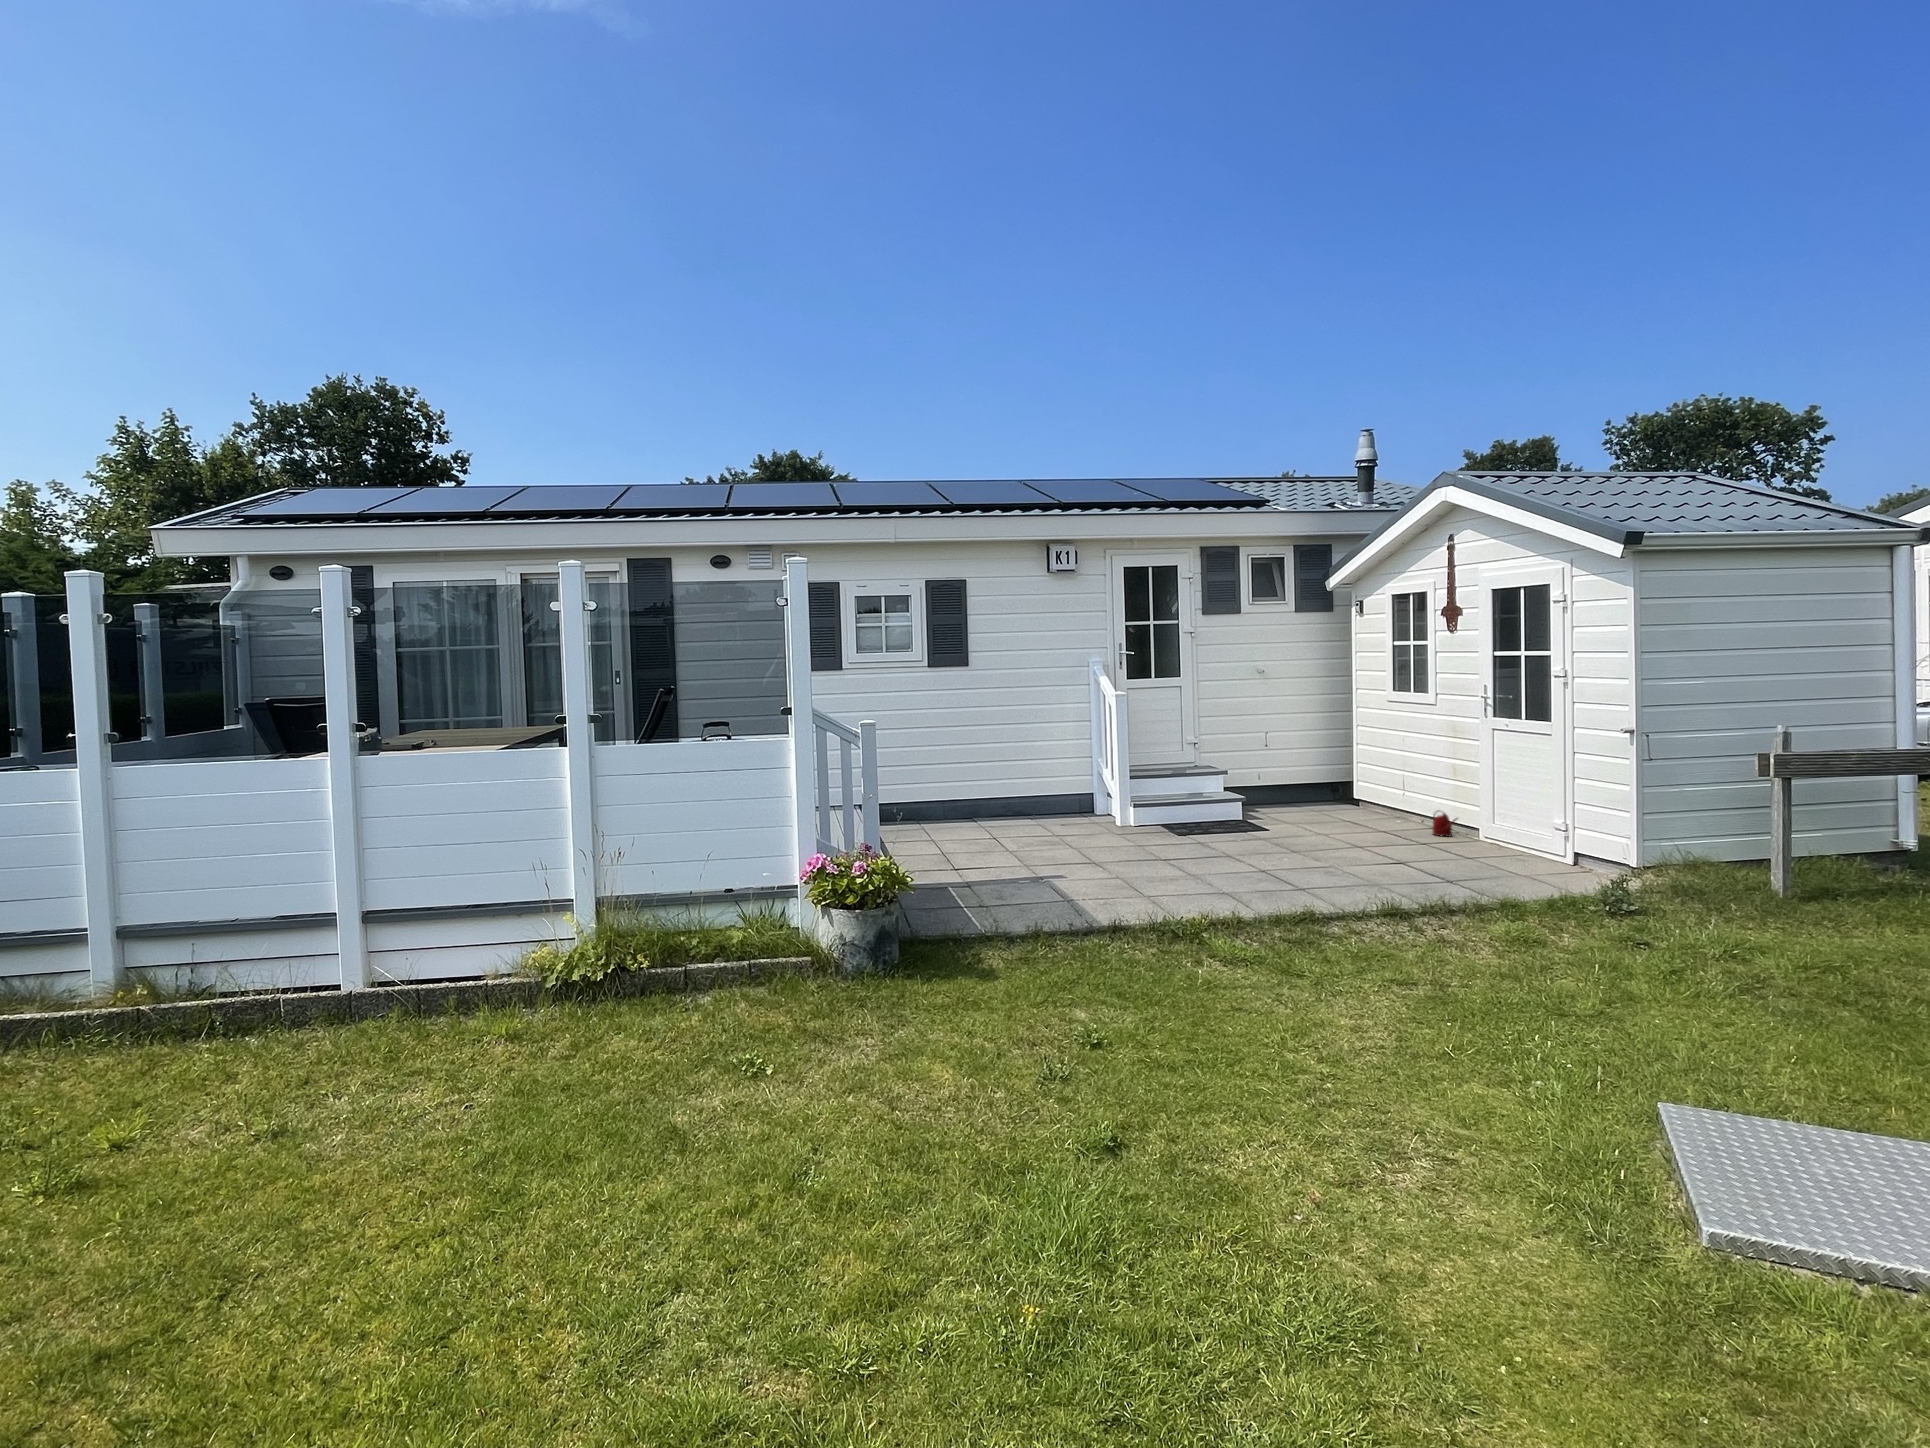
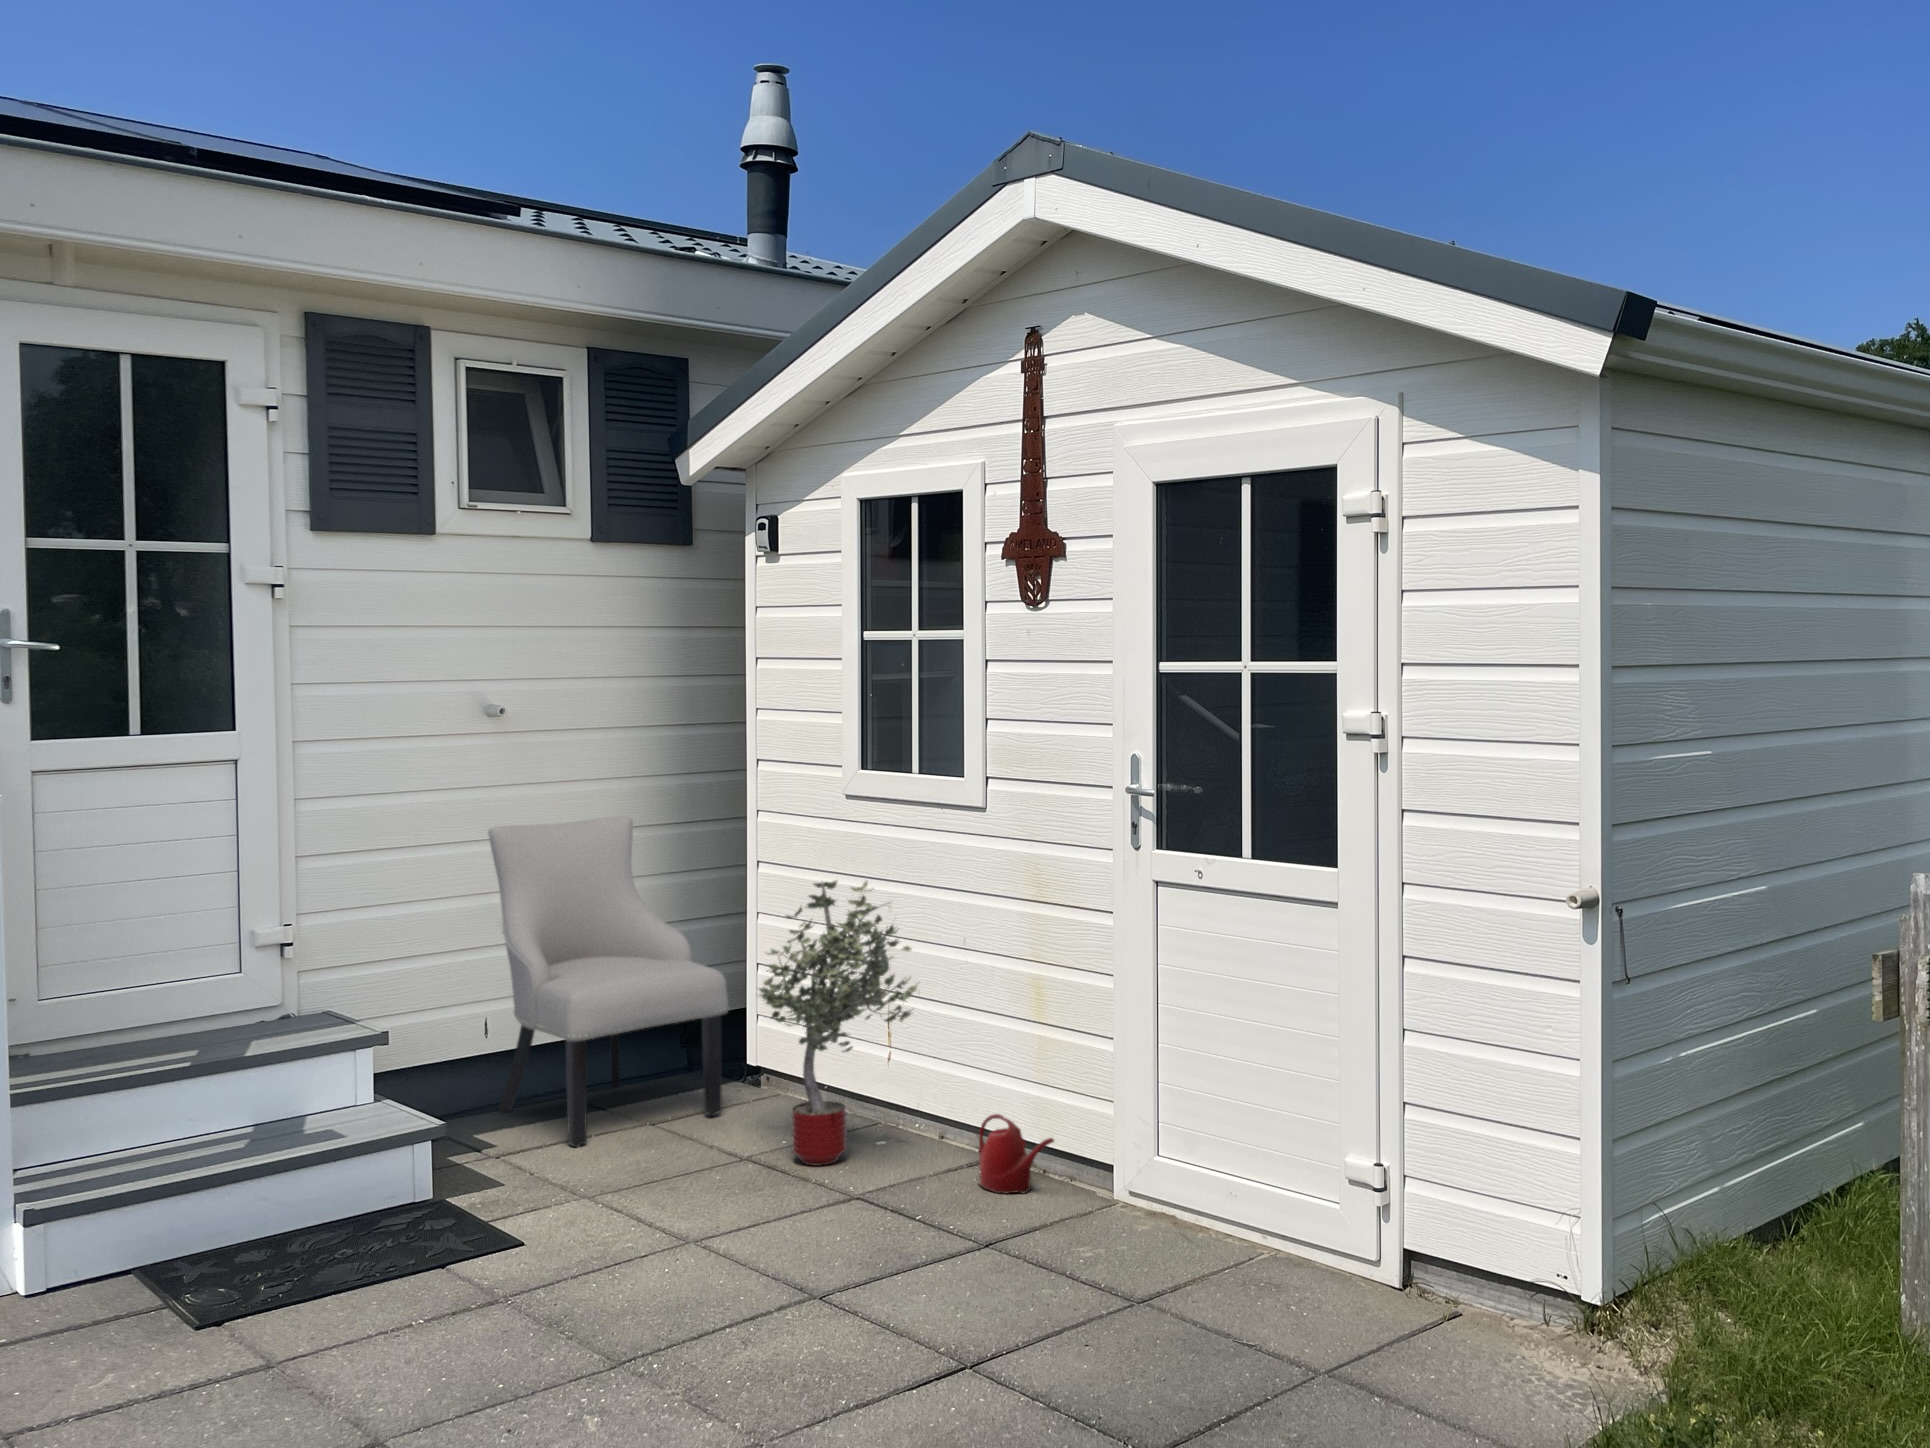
chair: none [1259,709,1346,815] -> present [488,816,729,1147]
potted tree: none [1353,728,1414,826] -> present [759,881,918,1166]

